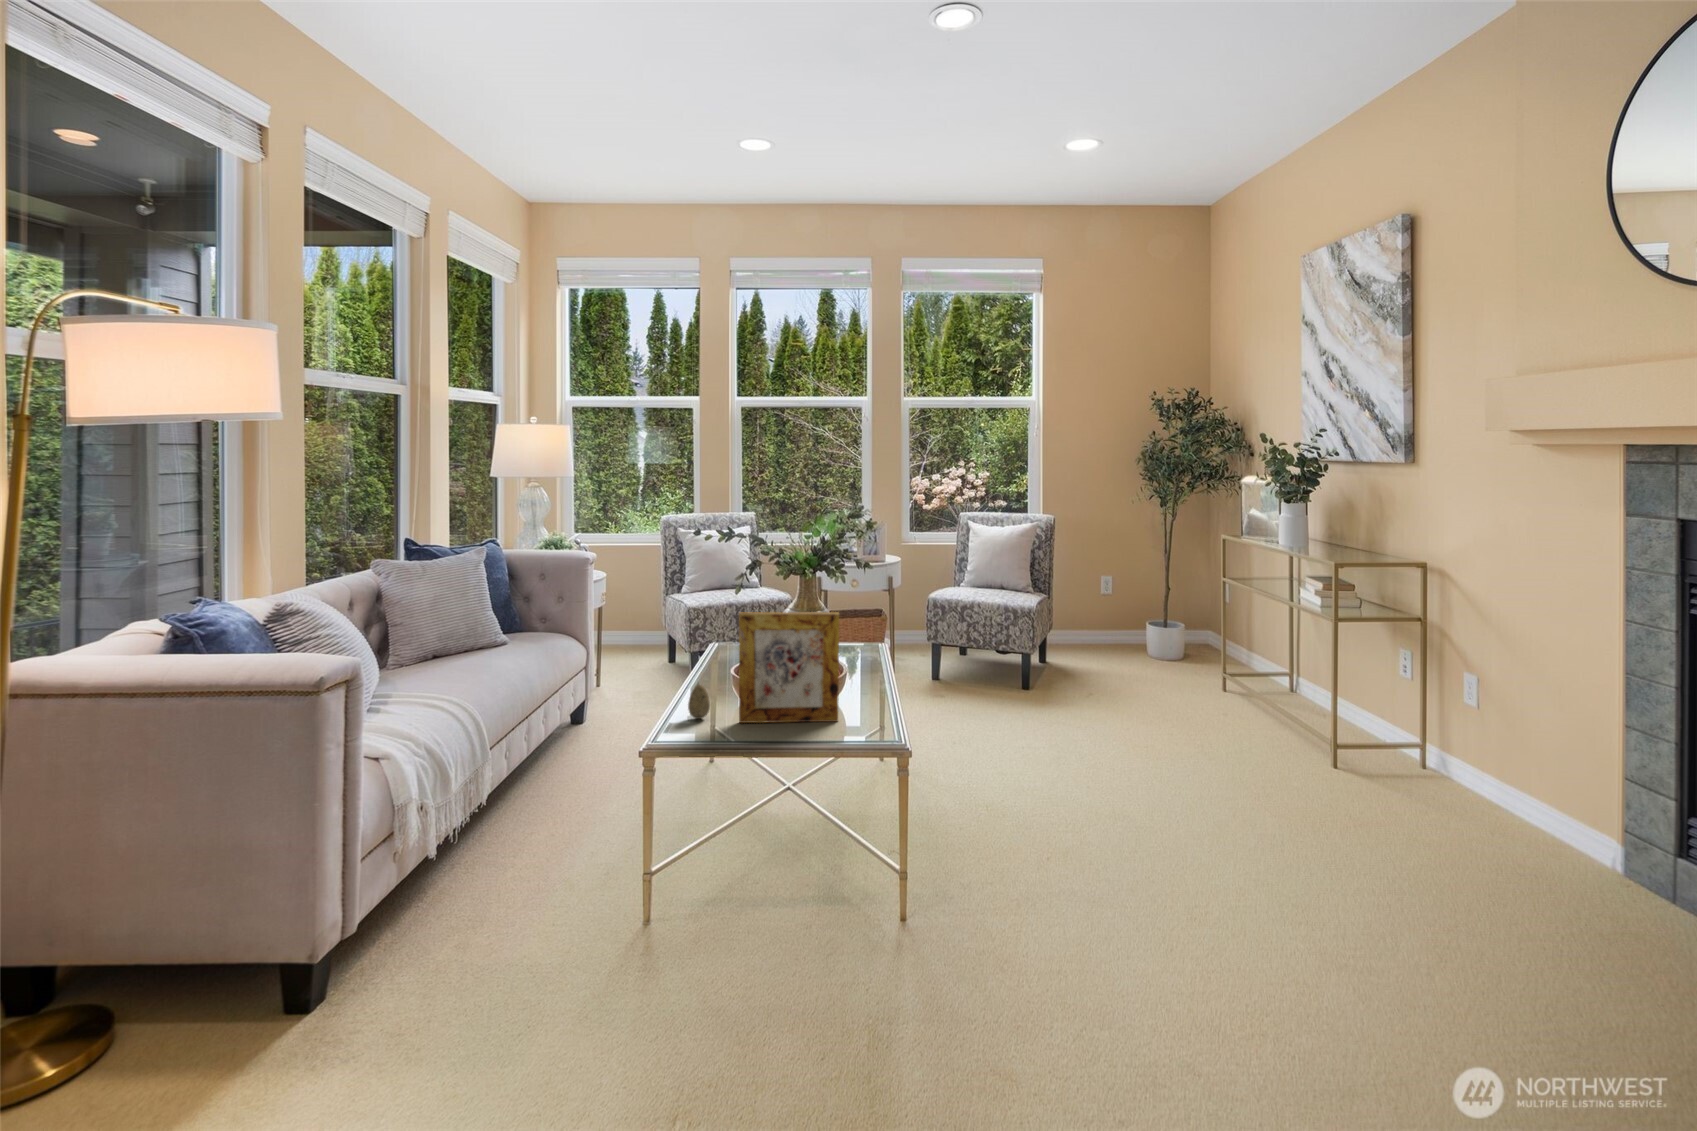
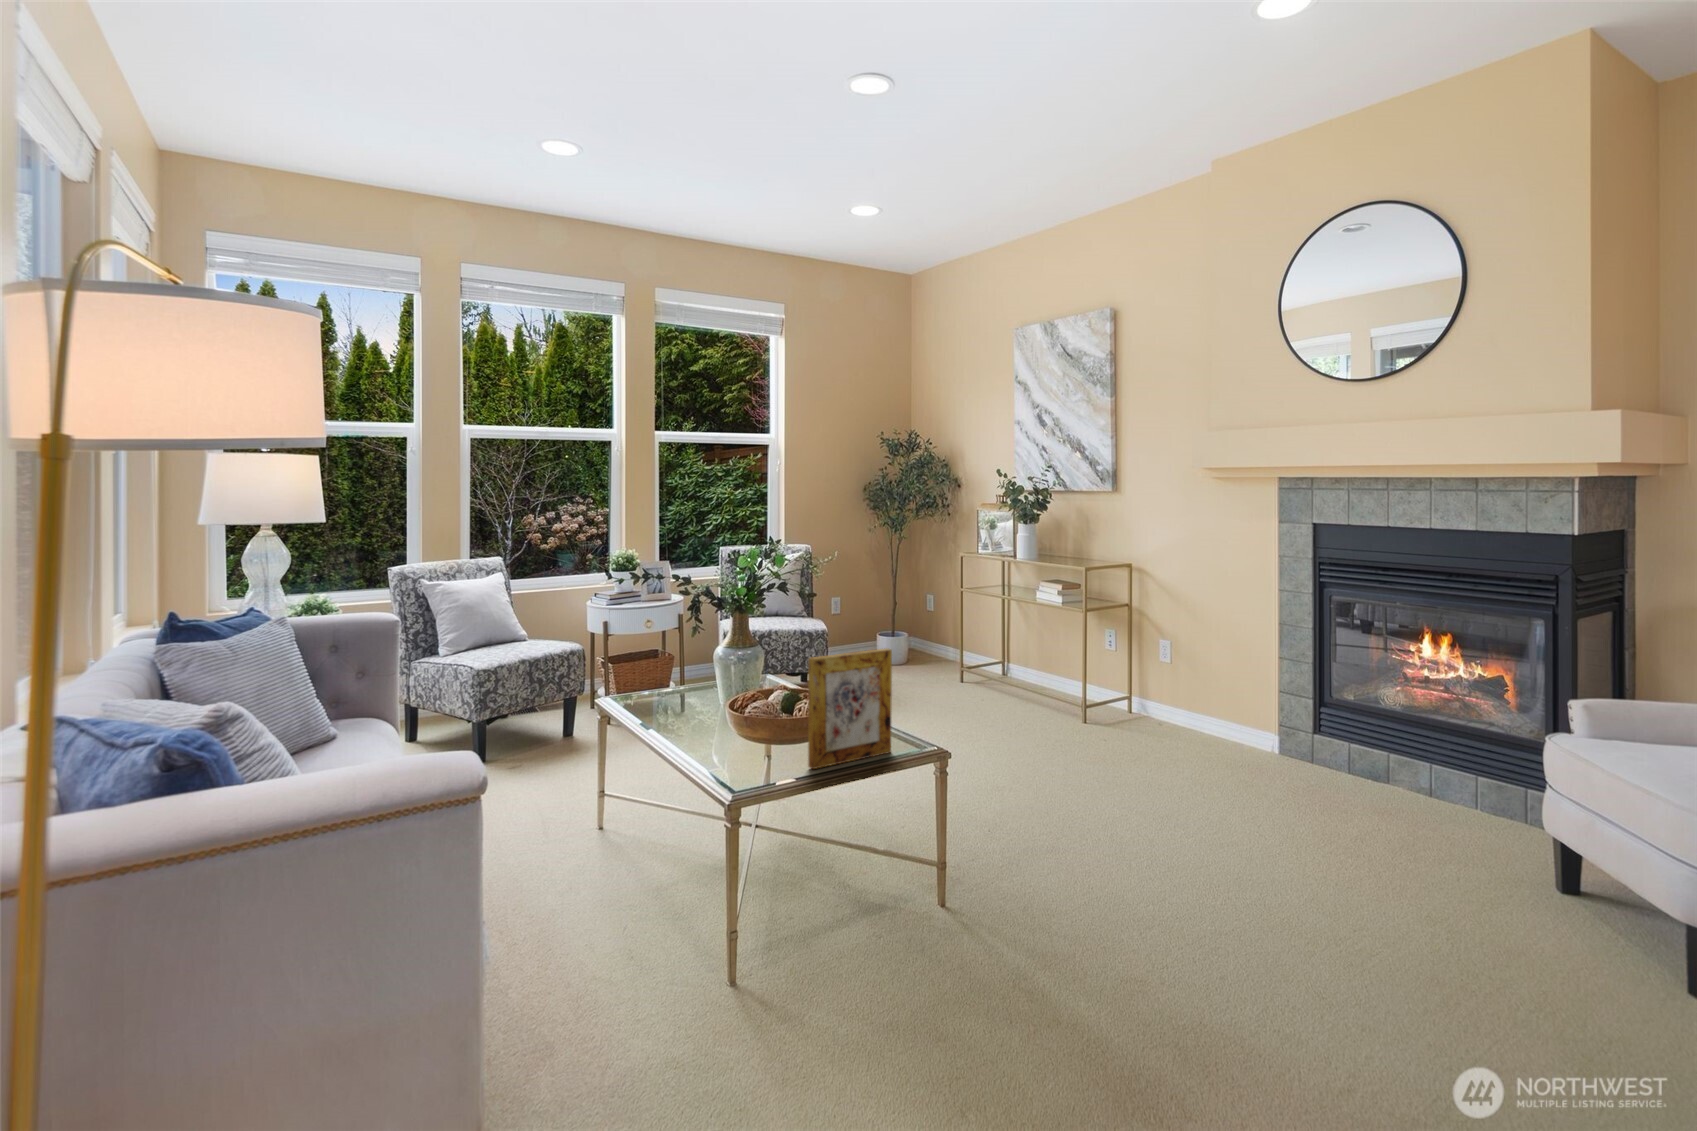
decorative egg: present [688,685,710,719] -> none [755,737,778,774]

